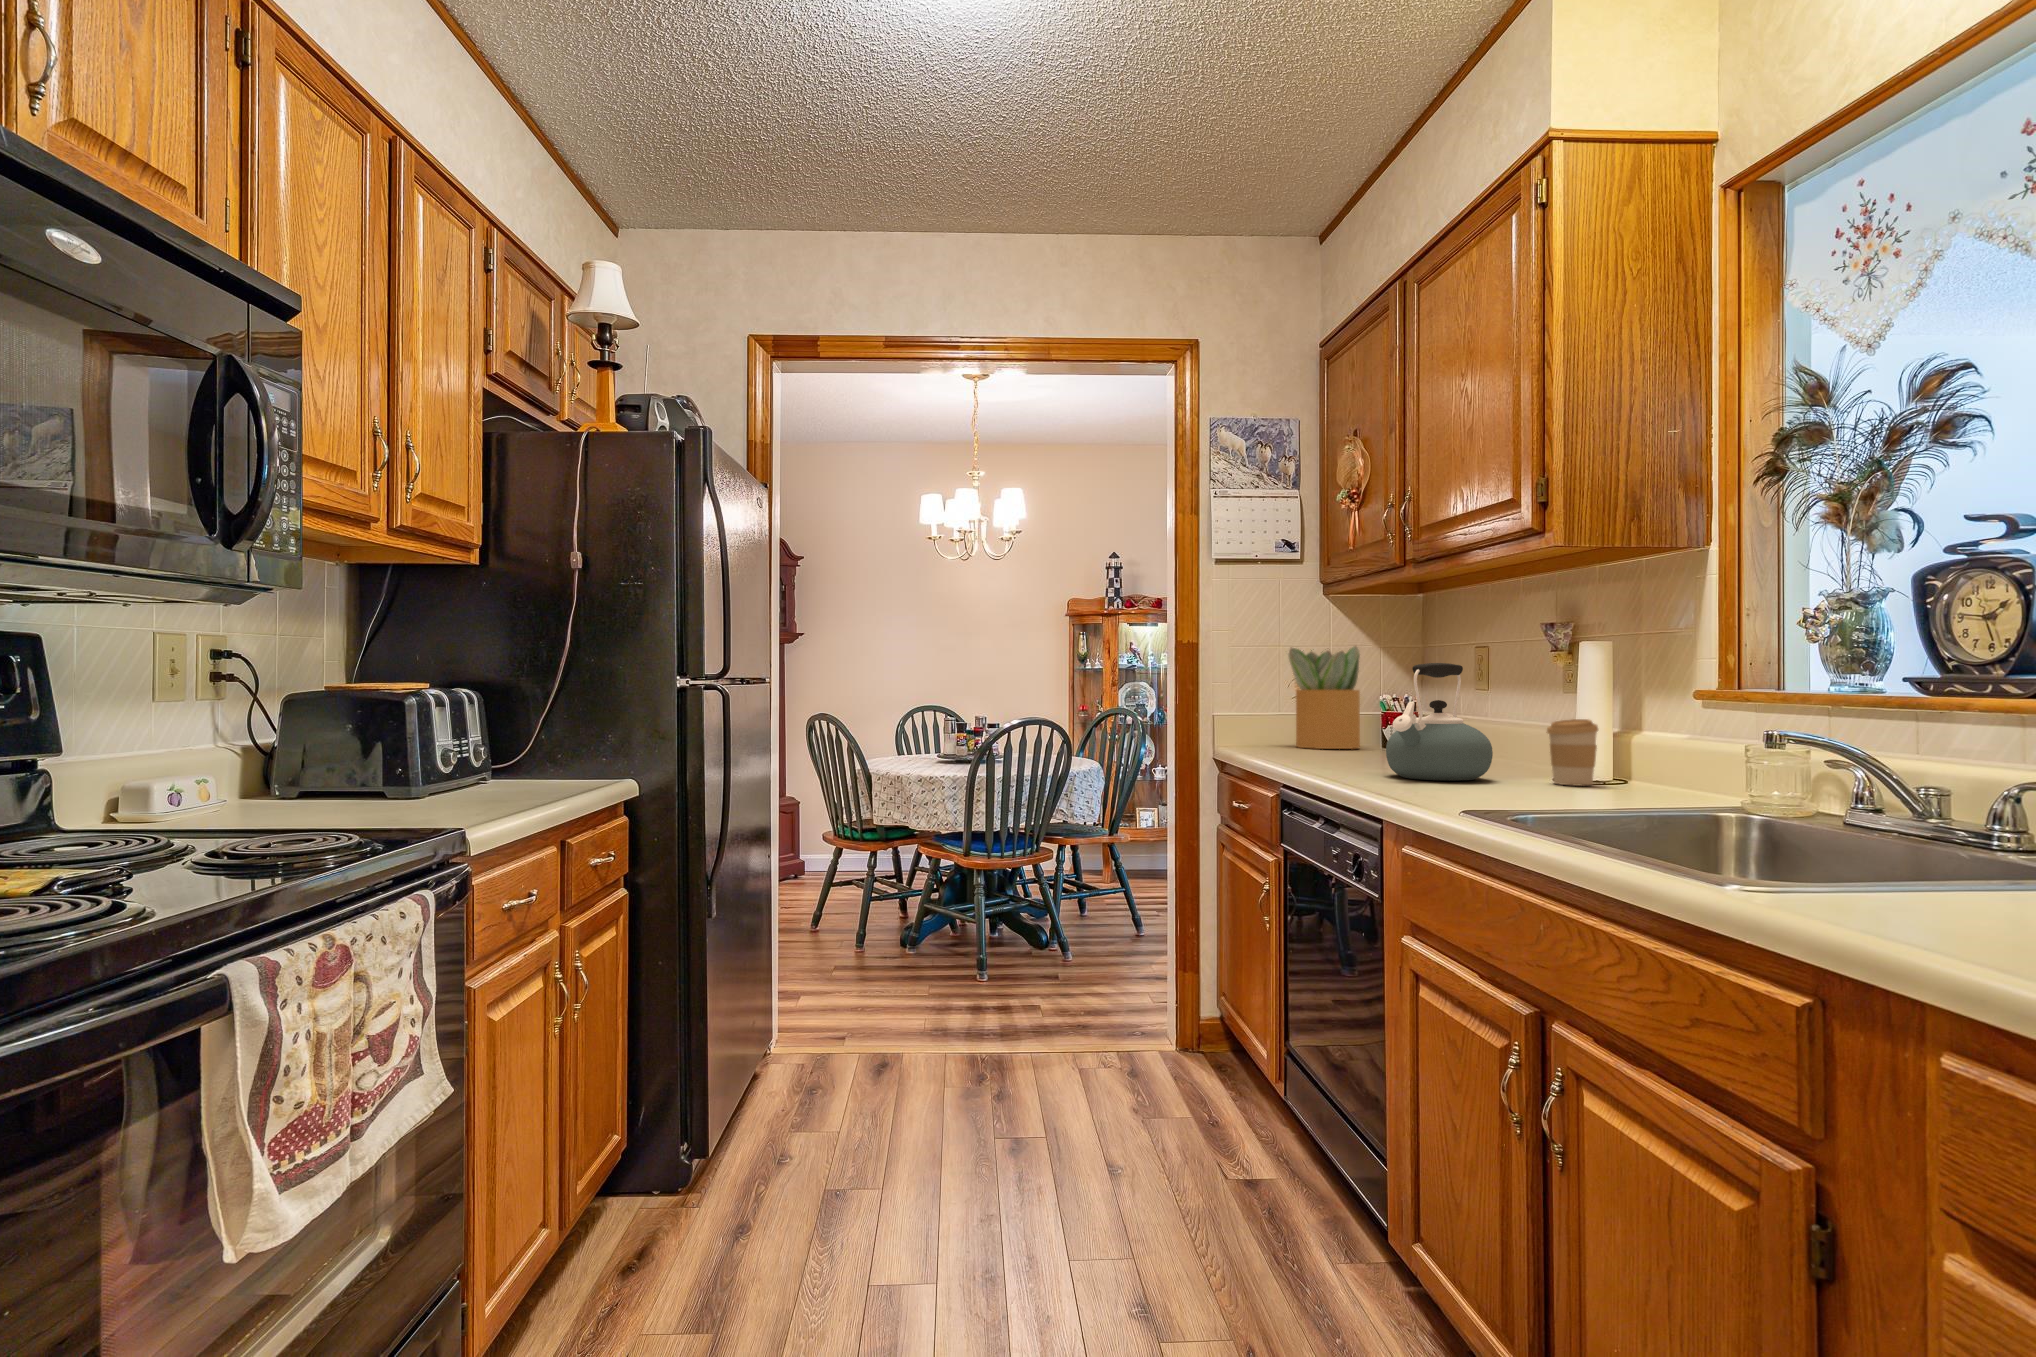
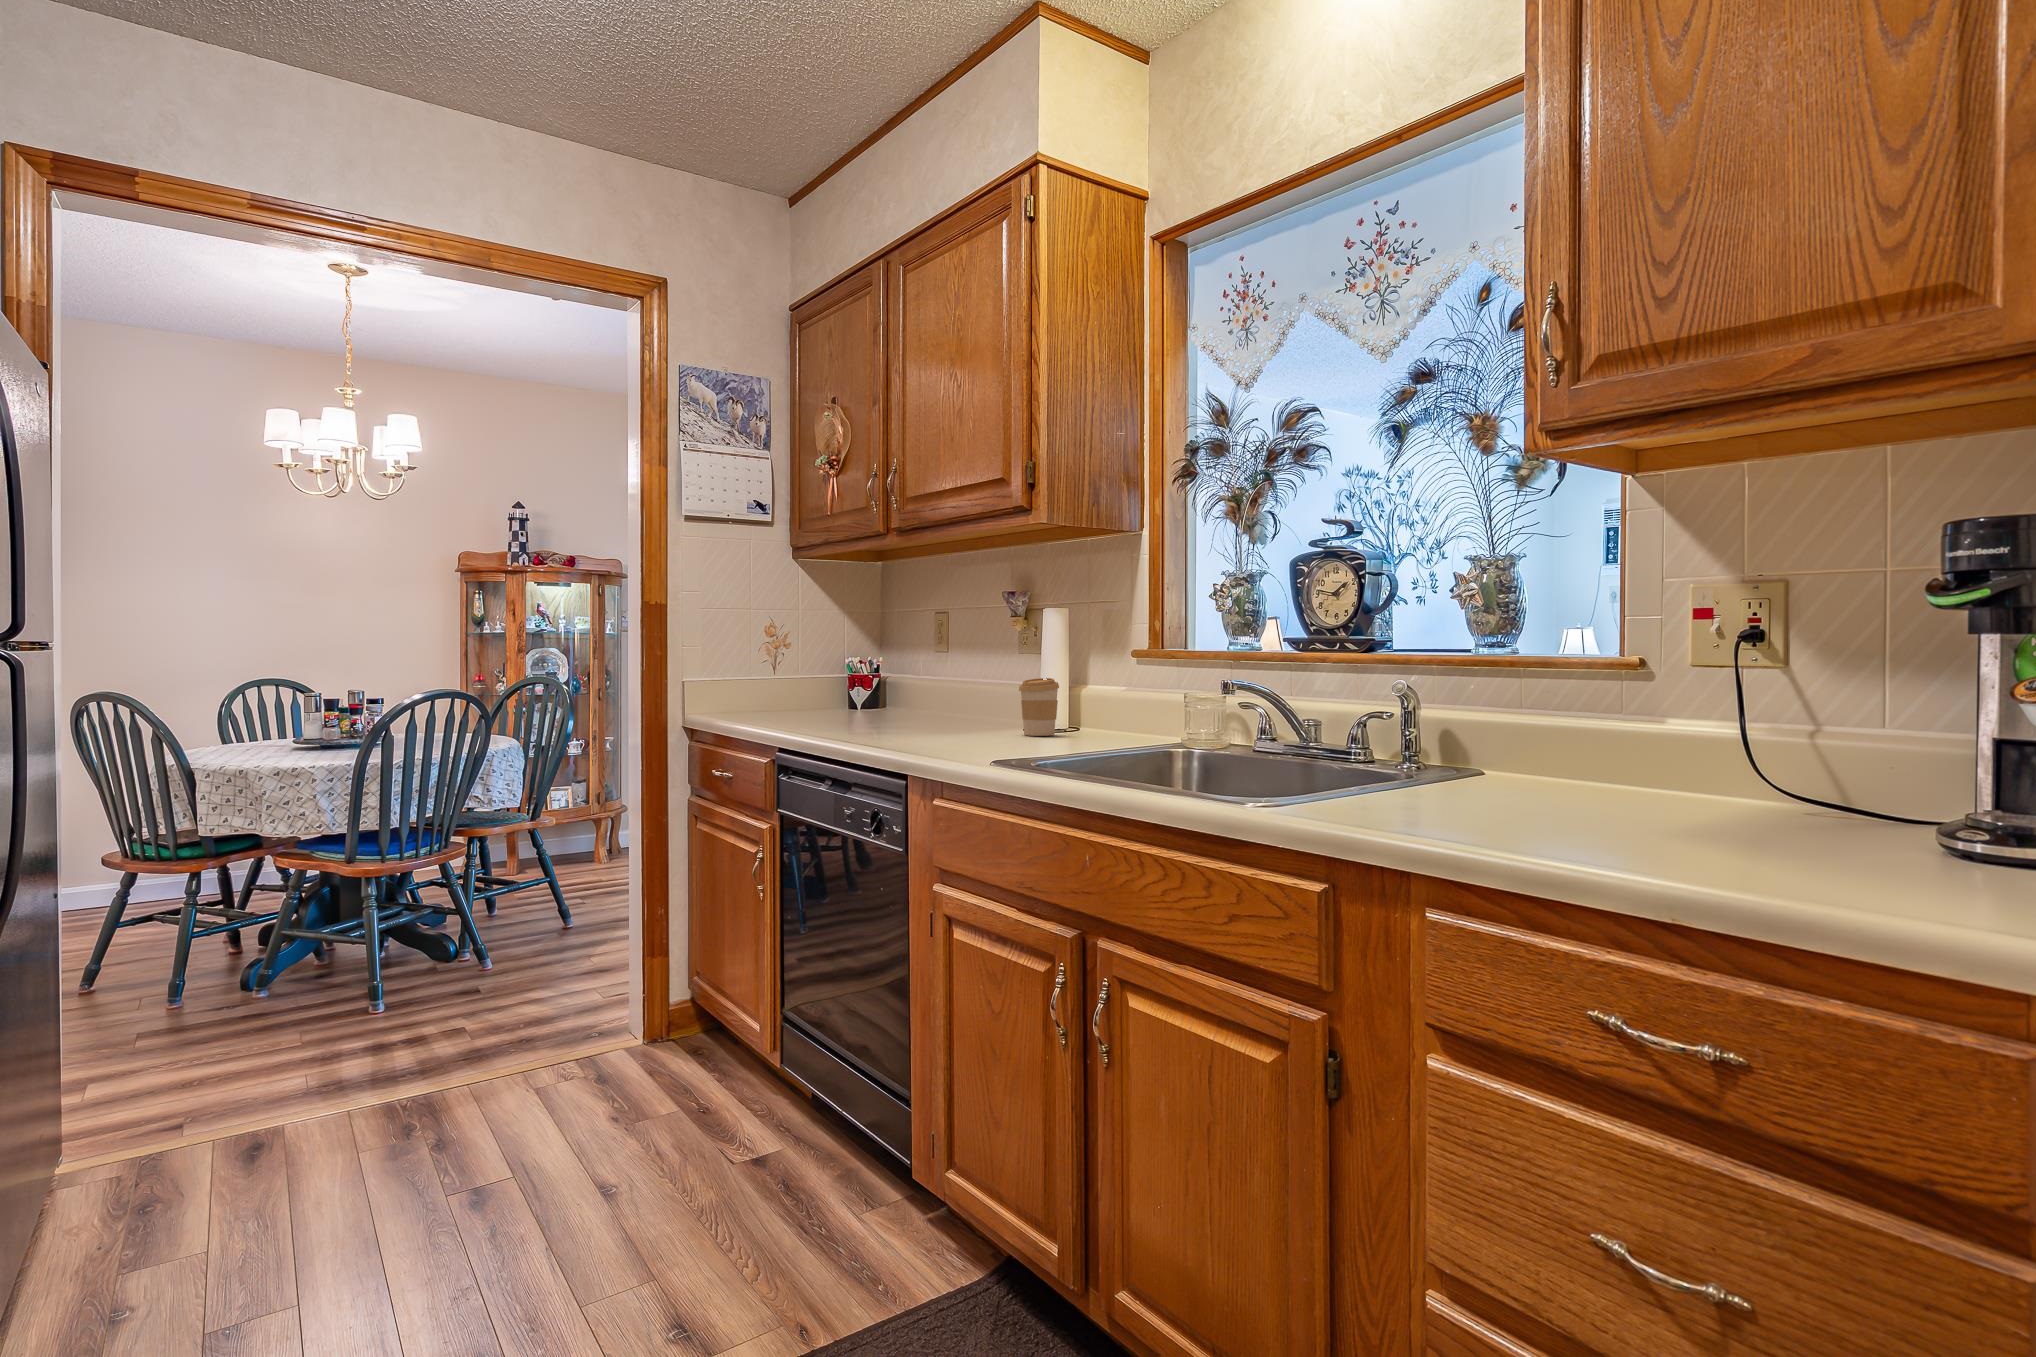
potted plant: present [1288,646,1360,749] -> none [752,613,828,714]
kettle: present [1386,663,1493,781] -> none [884,628,977,737]

